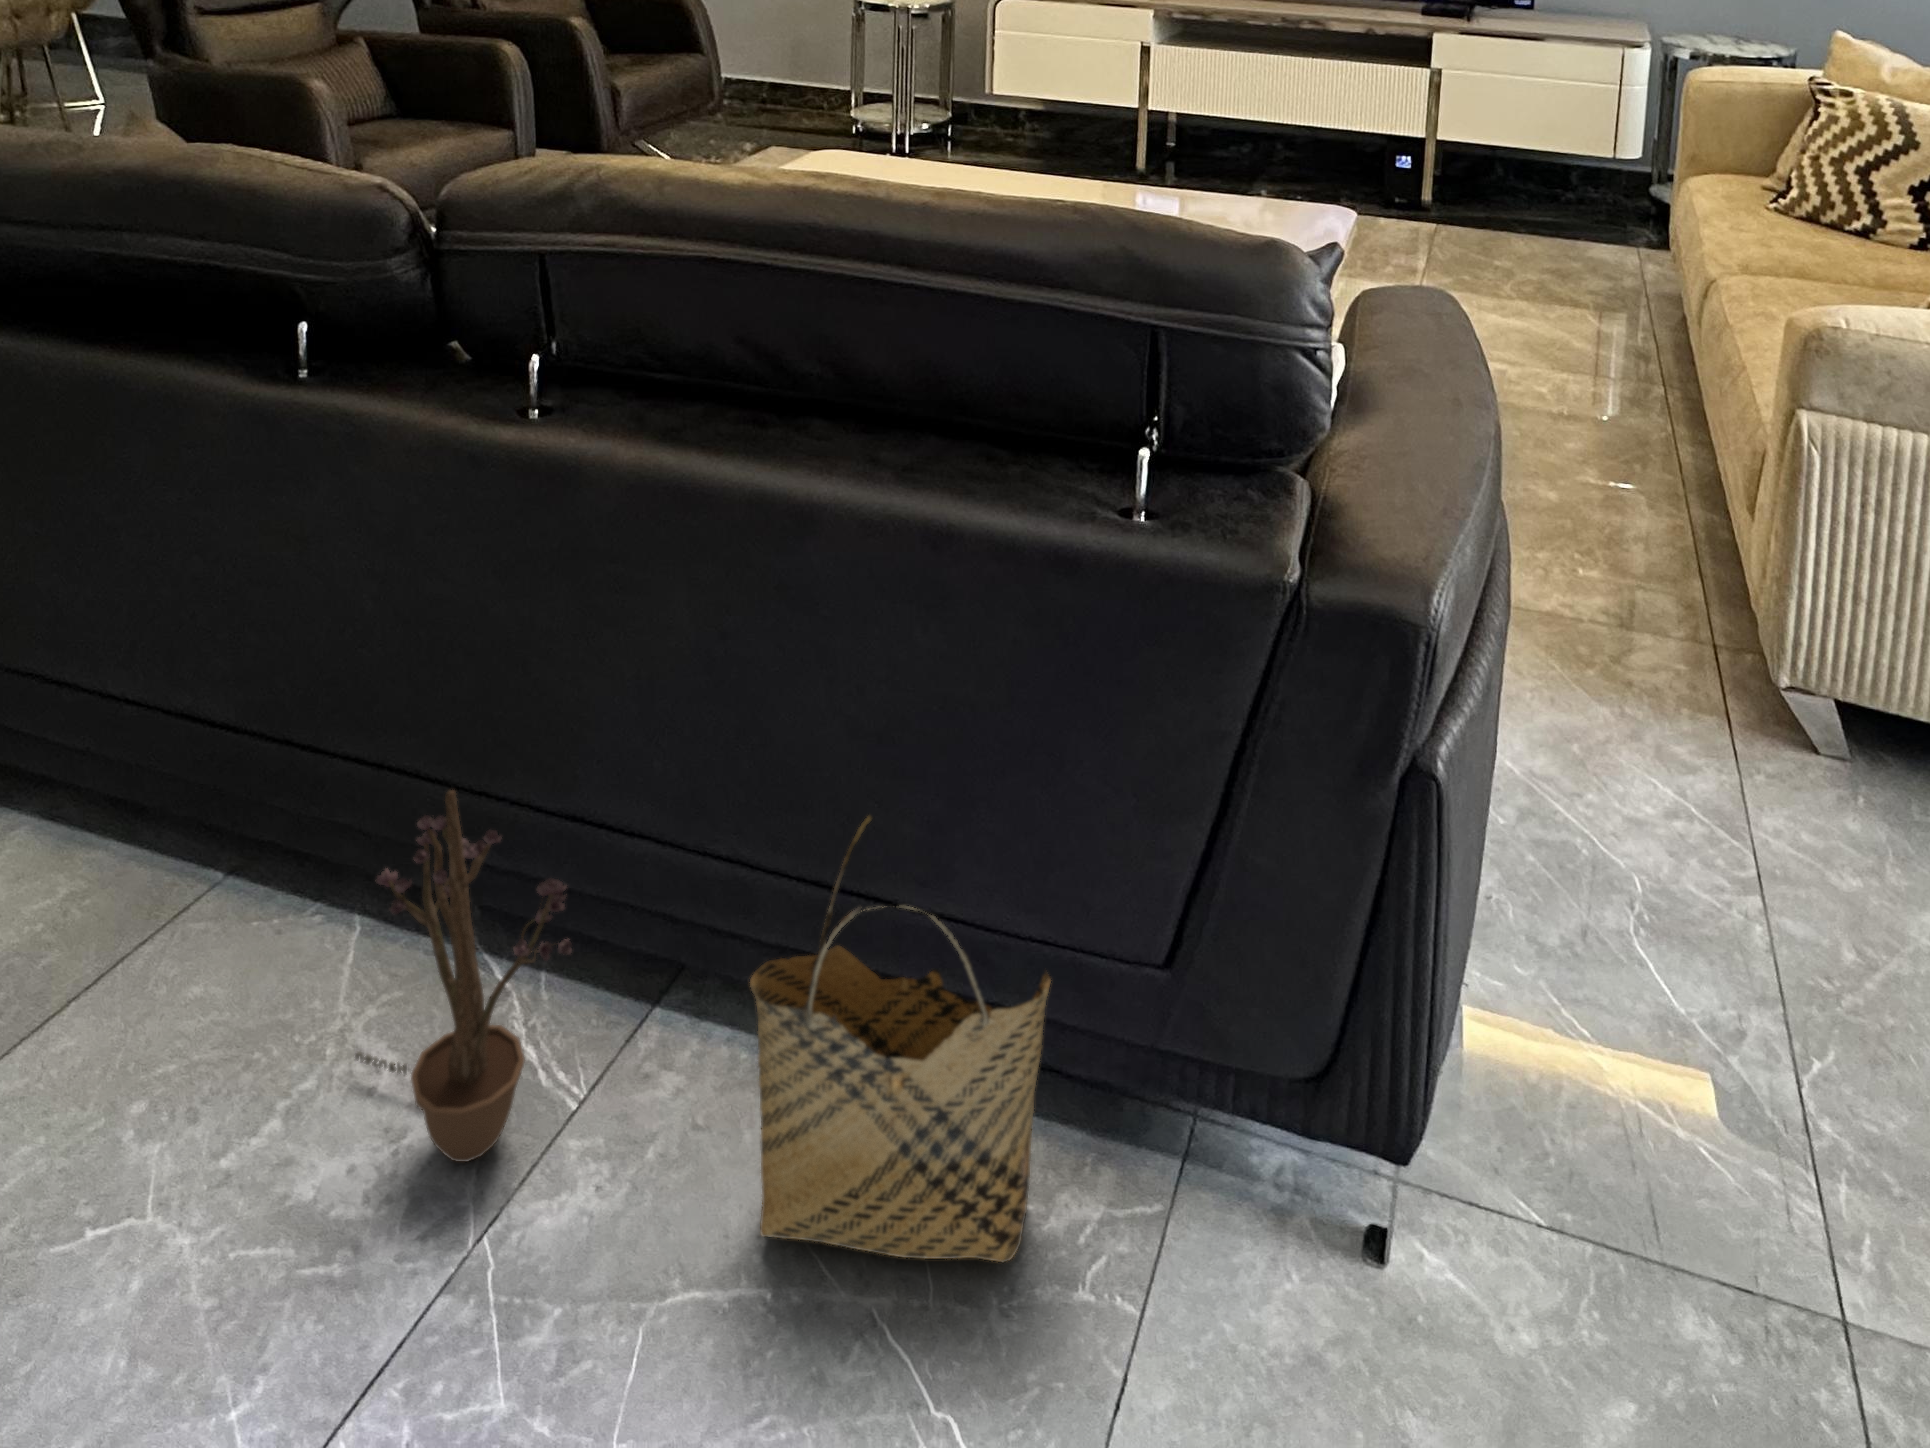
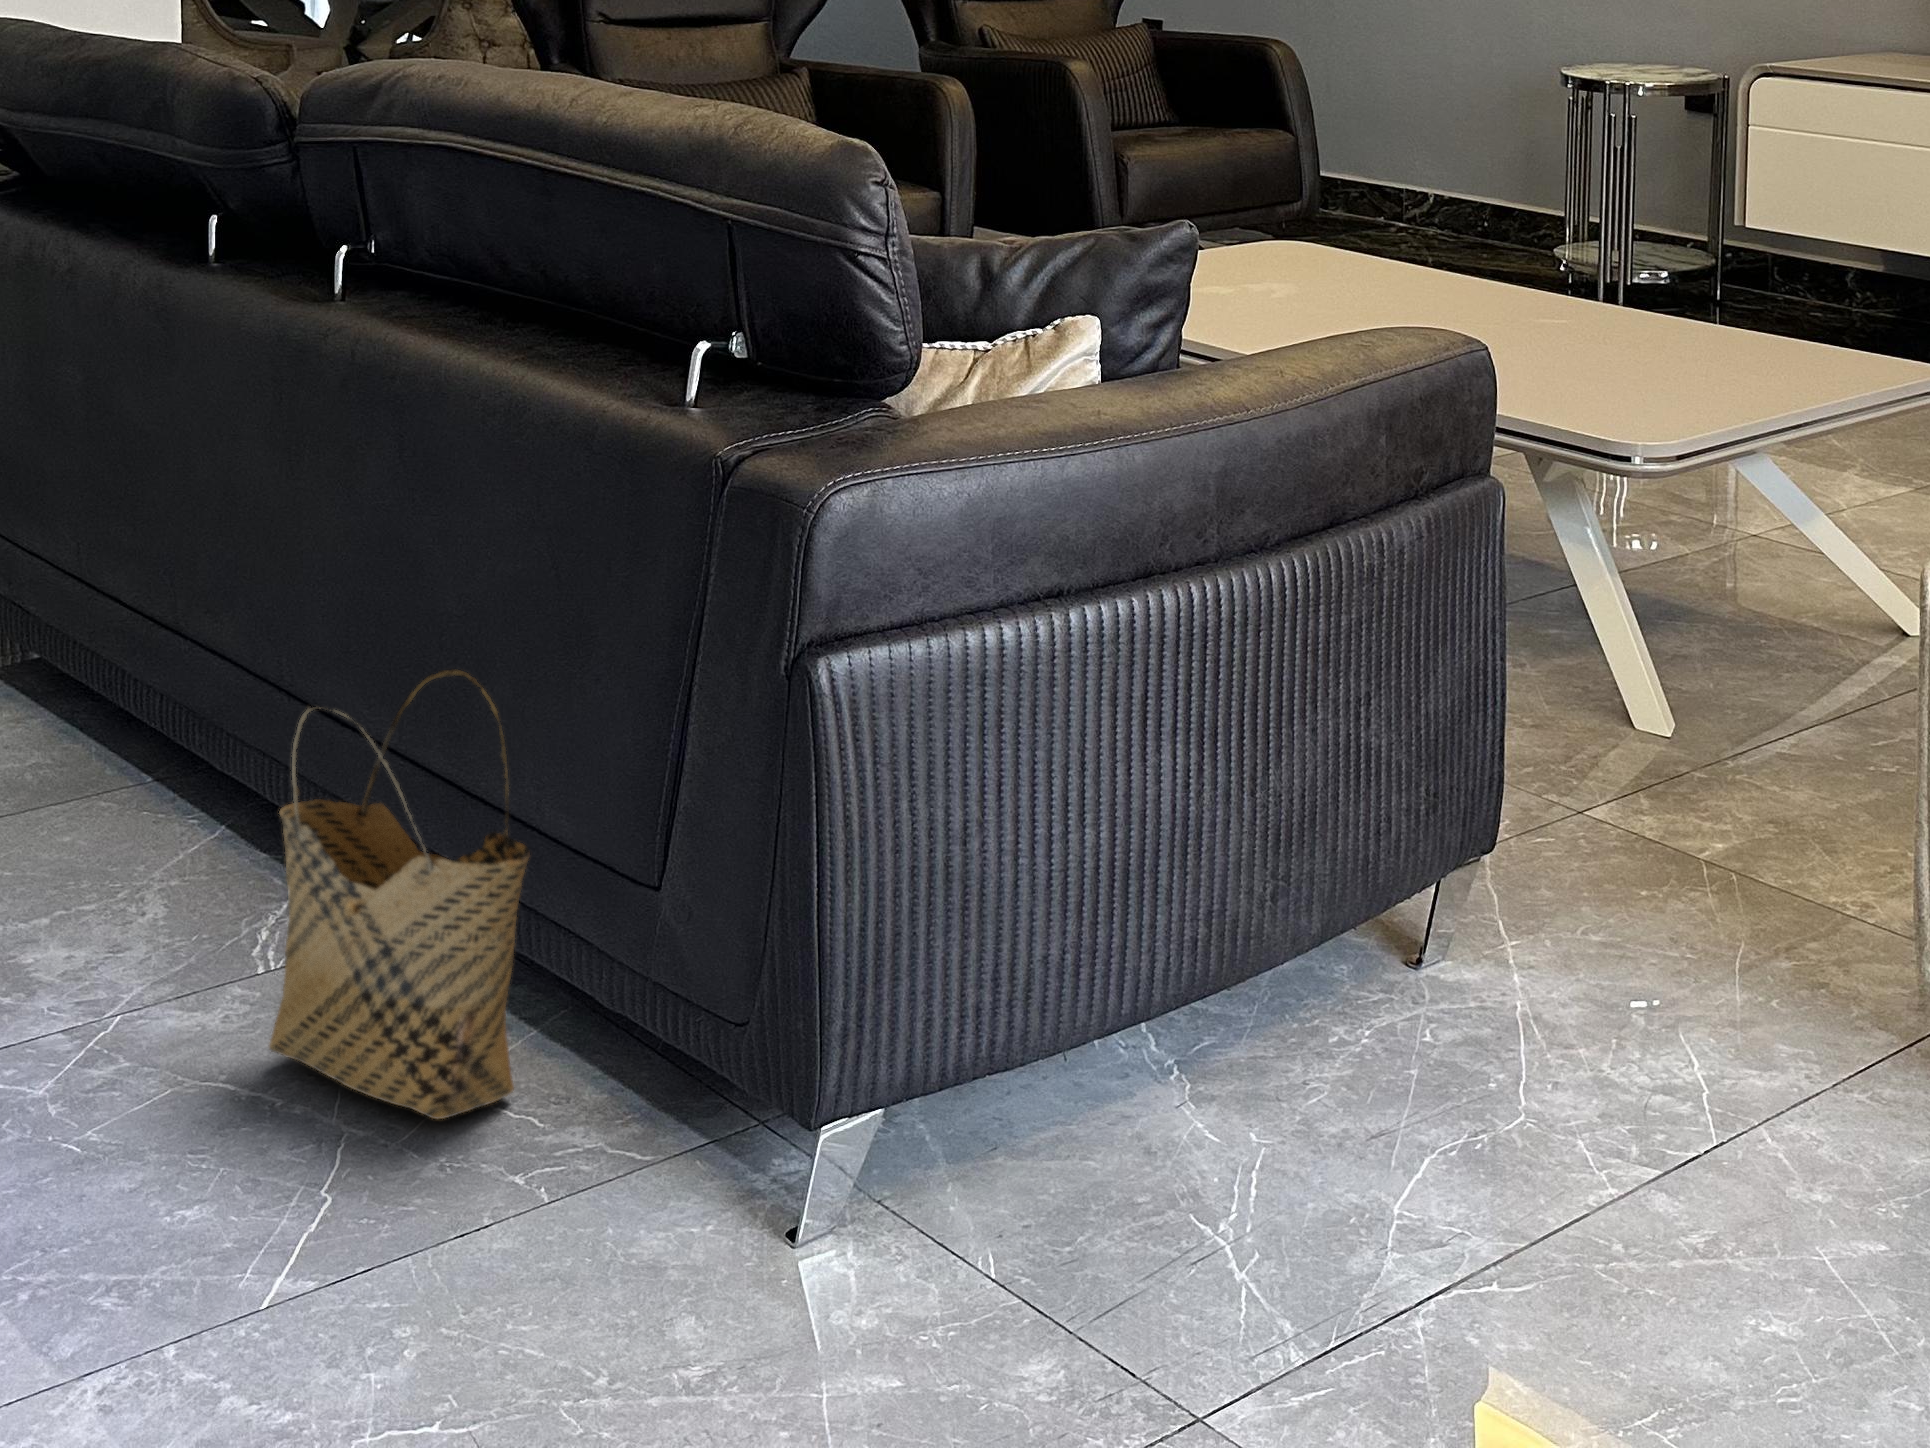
decorative plant: present [355,790,572,1162] -> none [78,595,203,961]

